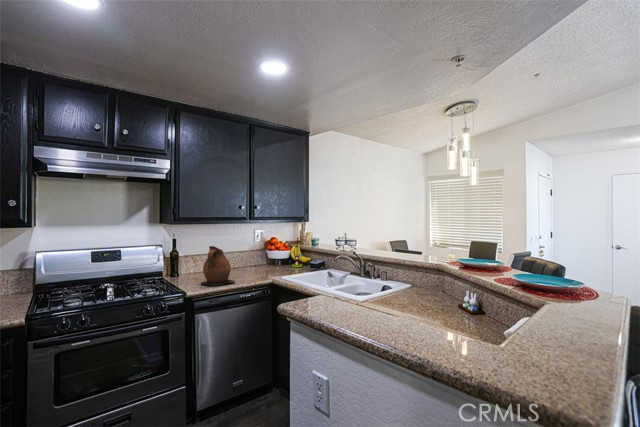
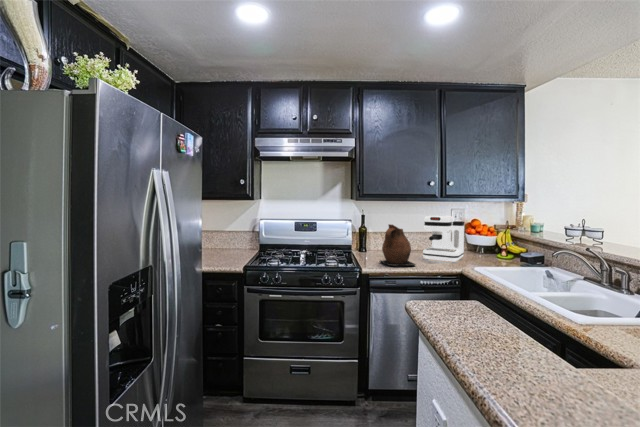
coffee maker: none [237,236,270,276] -> present [423,216,464,262]

